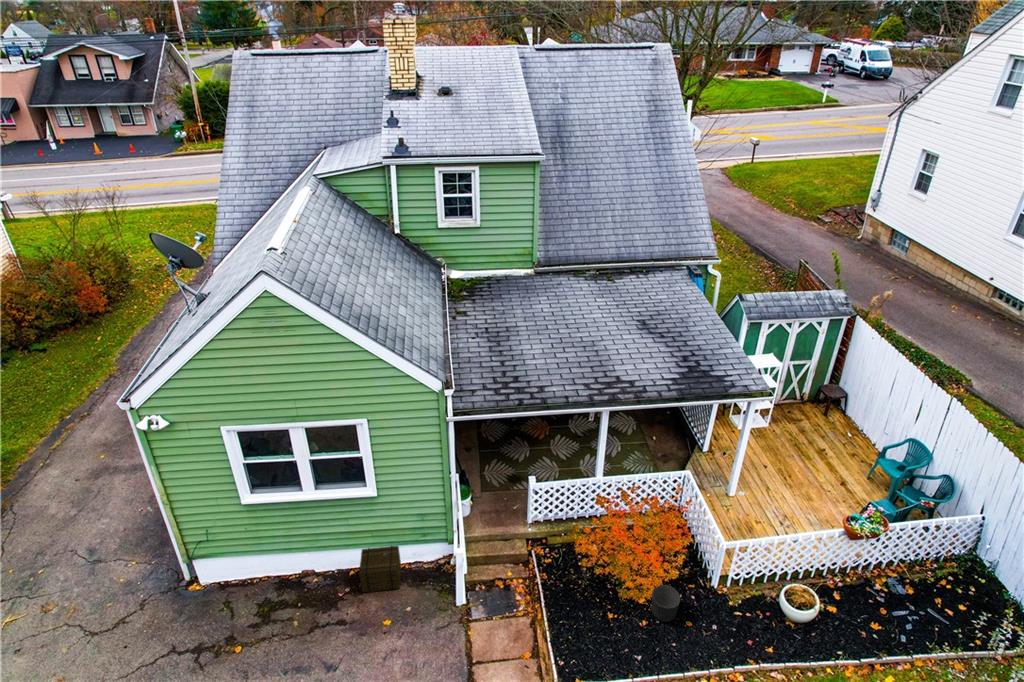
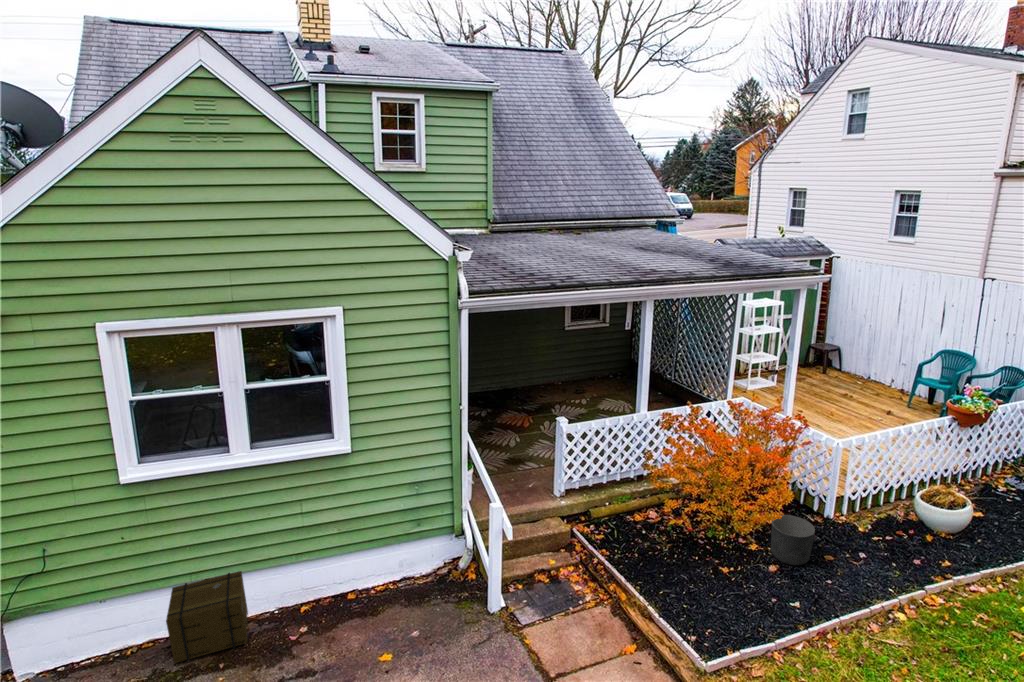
cardboard box: present [359,546,401,593] -> present [166,571,248,663]

